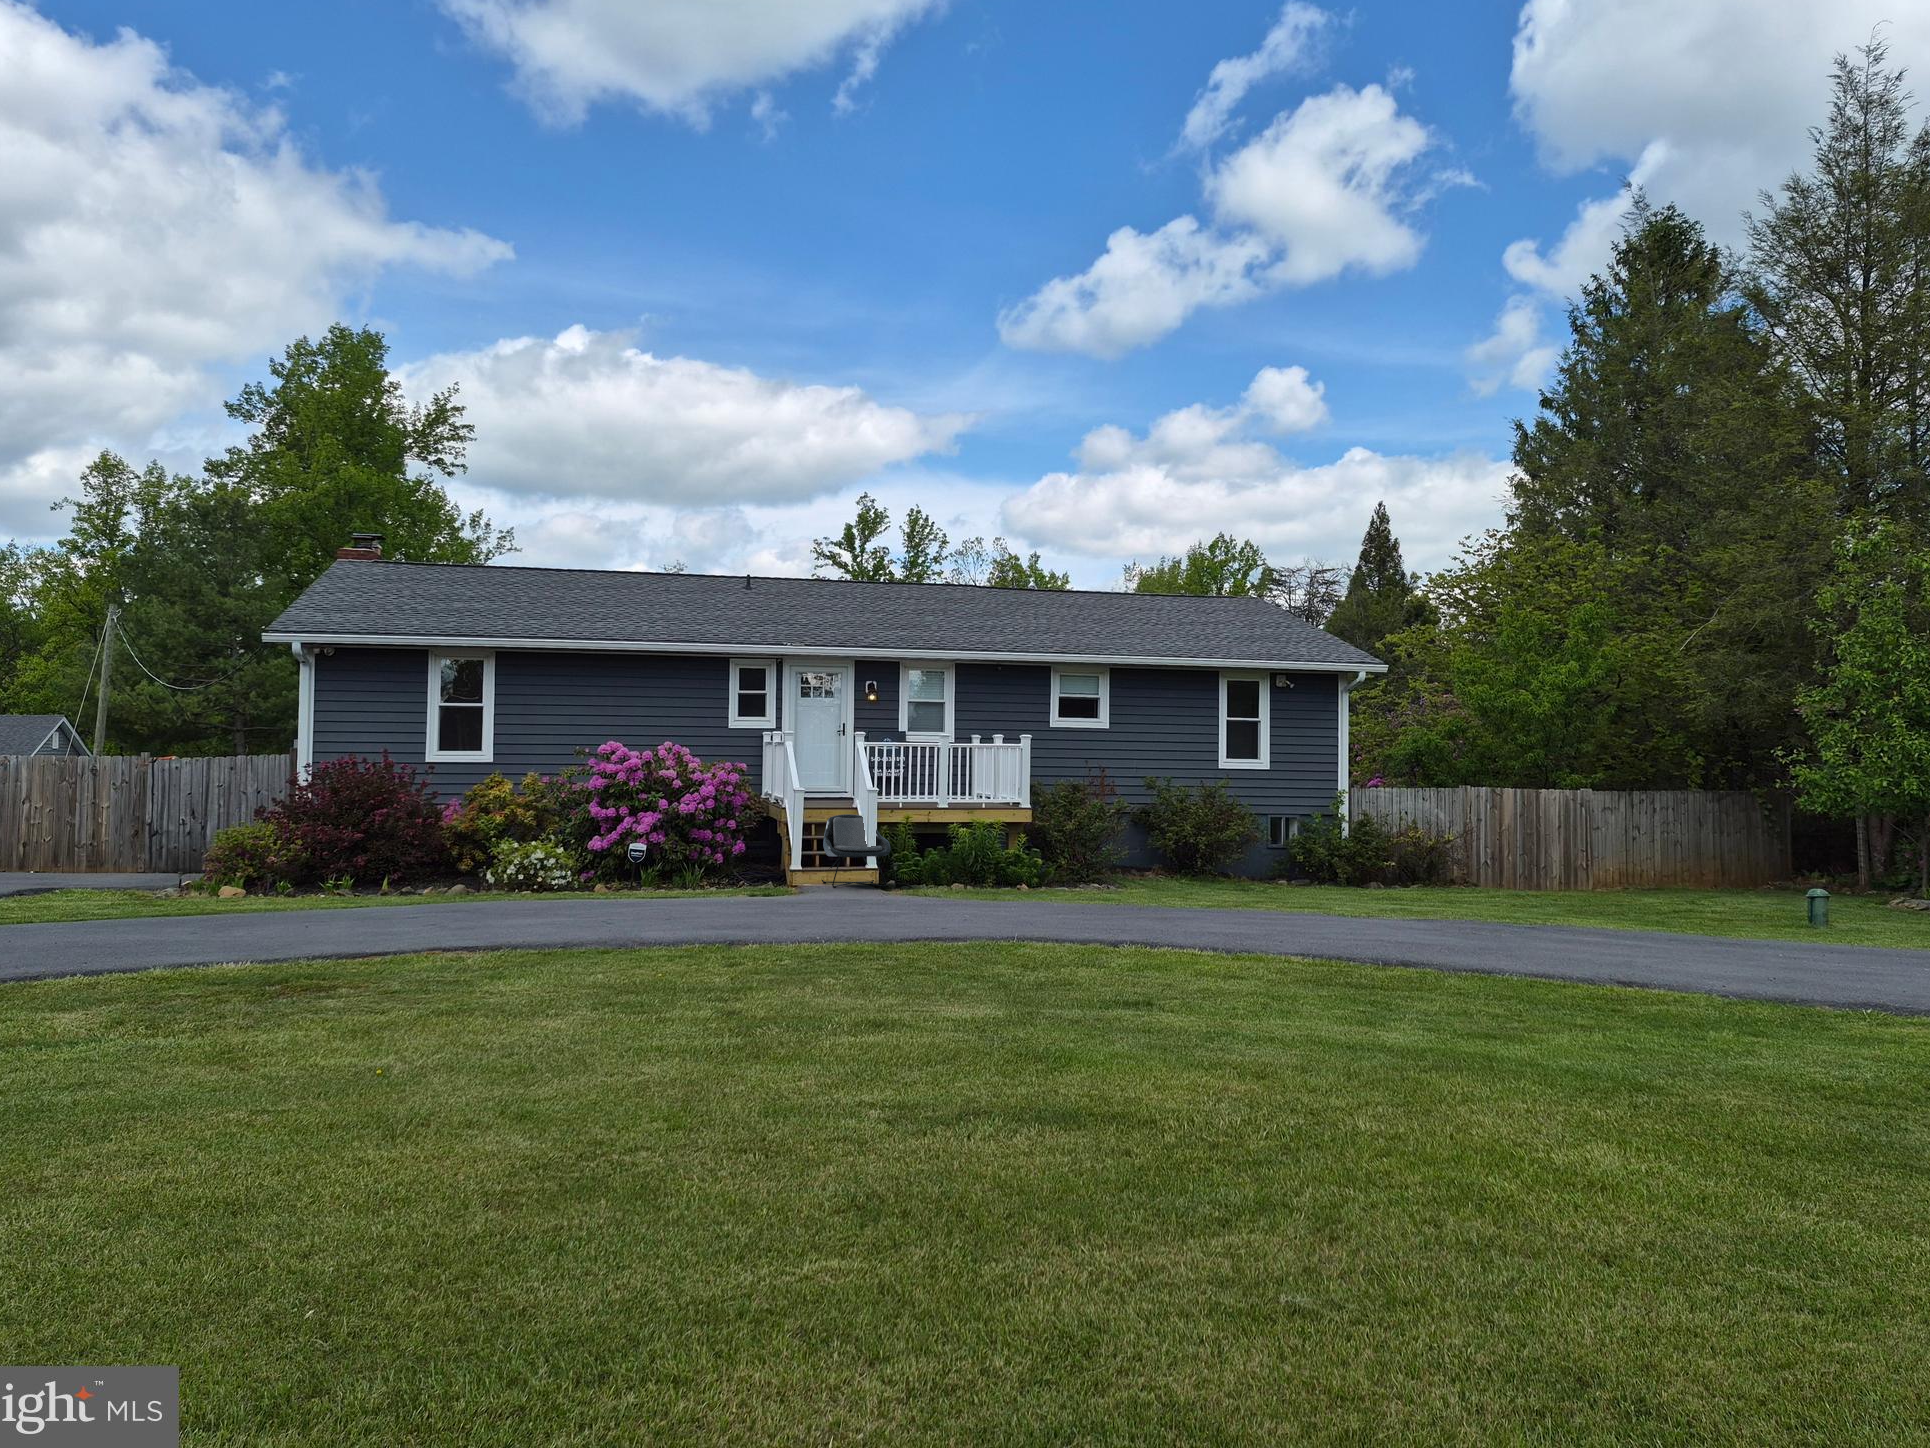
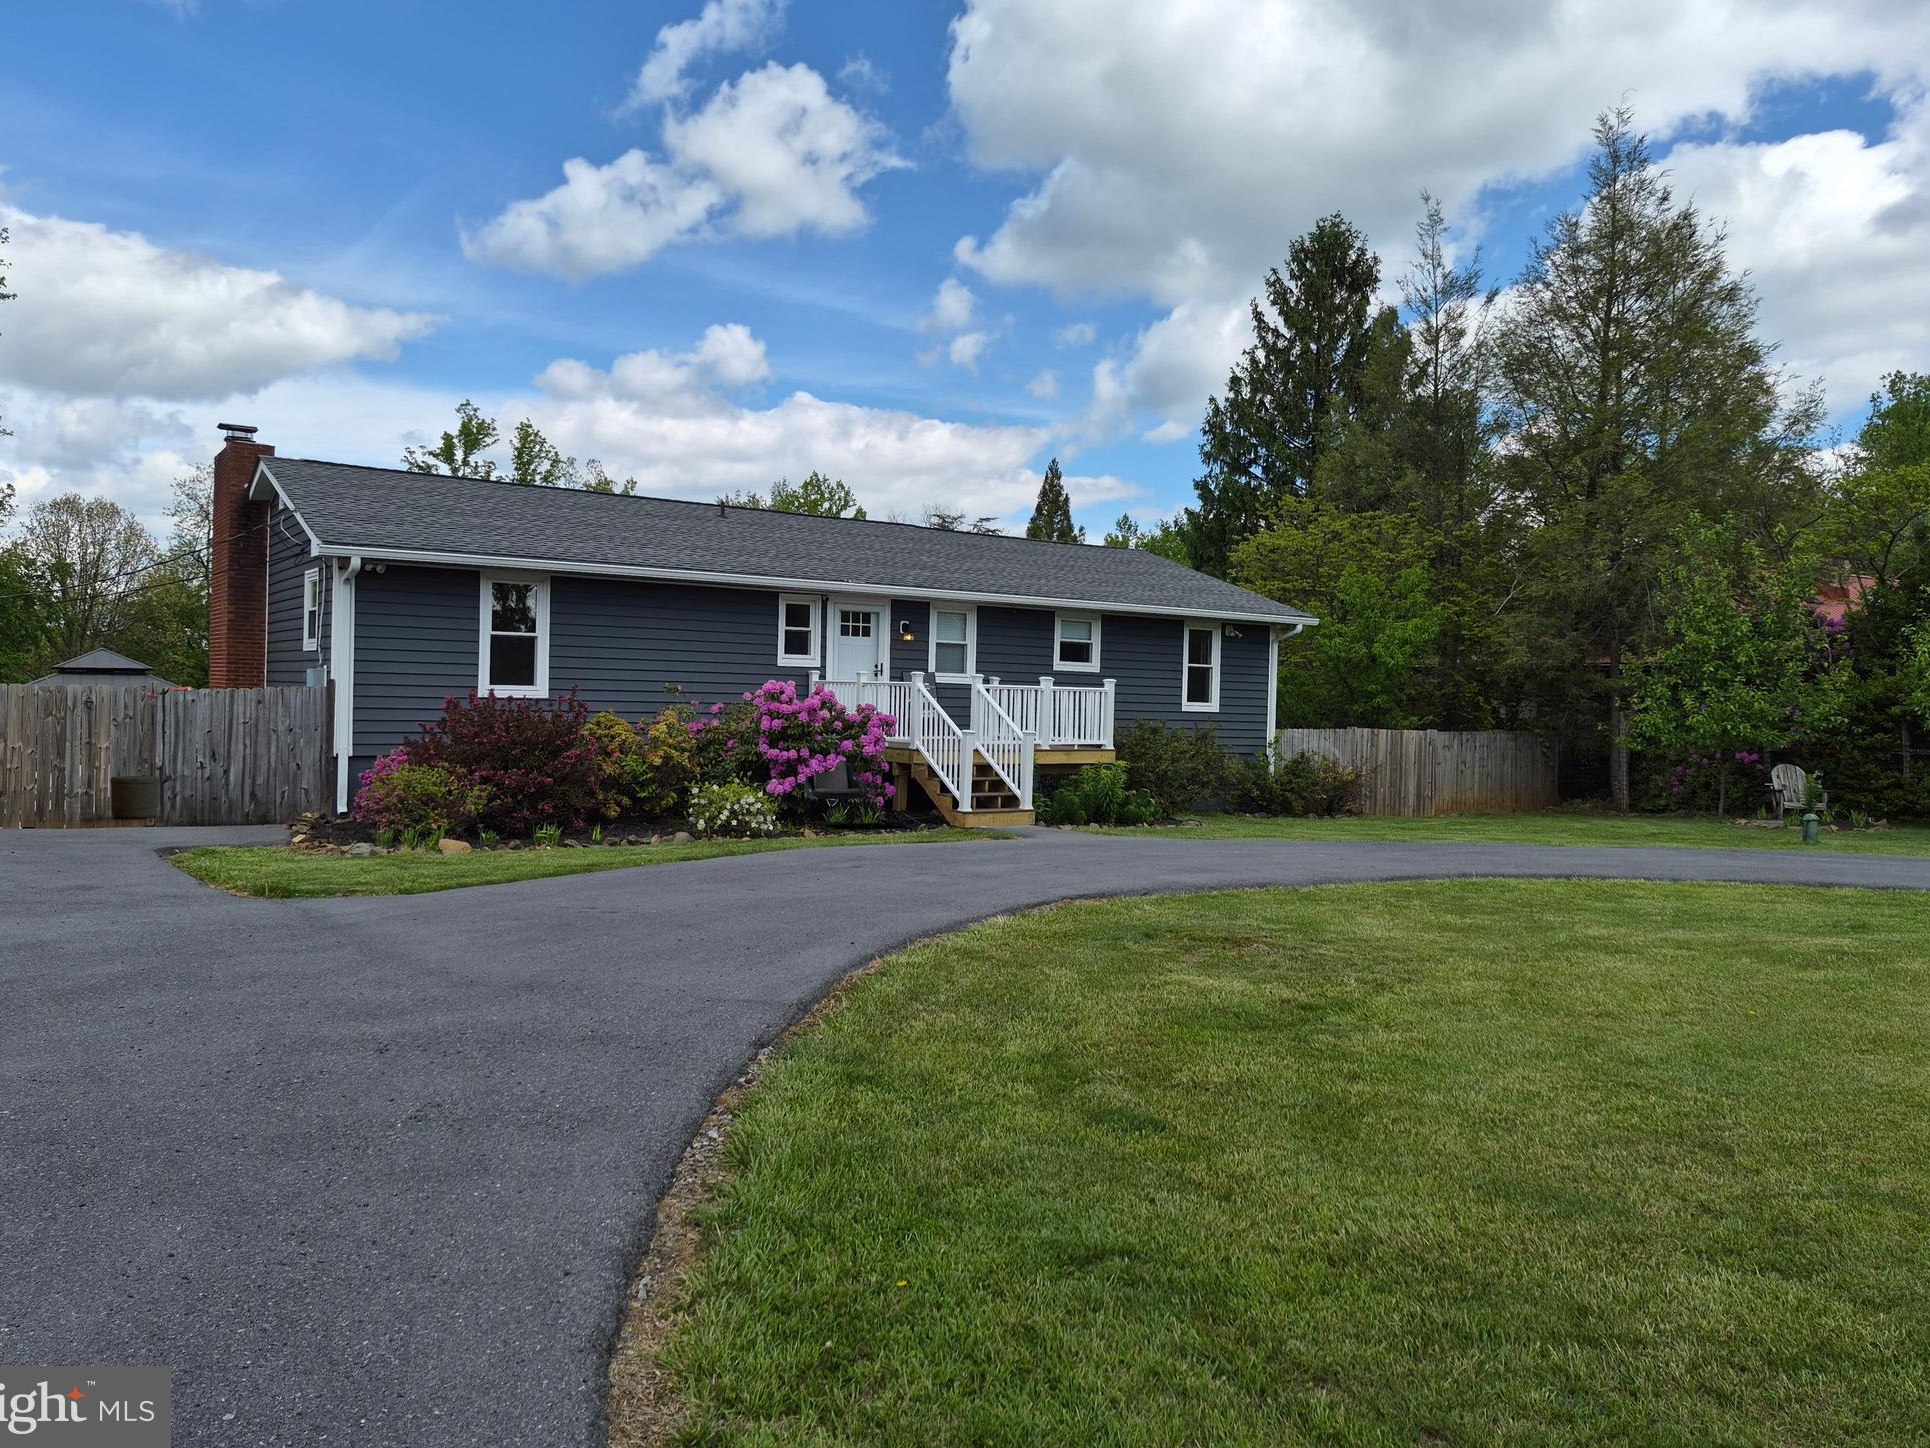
basket: none [95,829,146,874] -> present [110,776,160,819]

